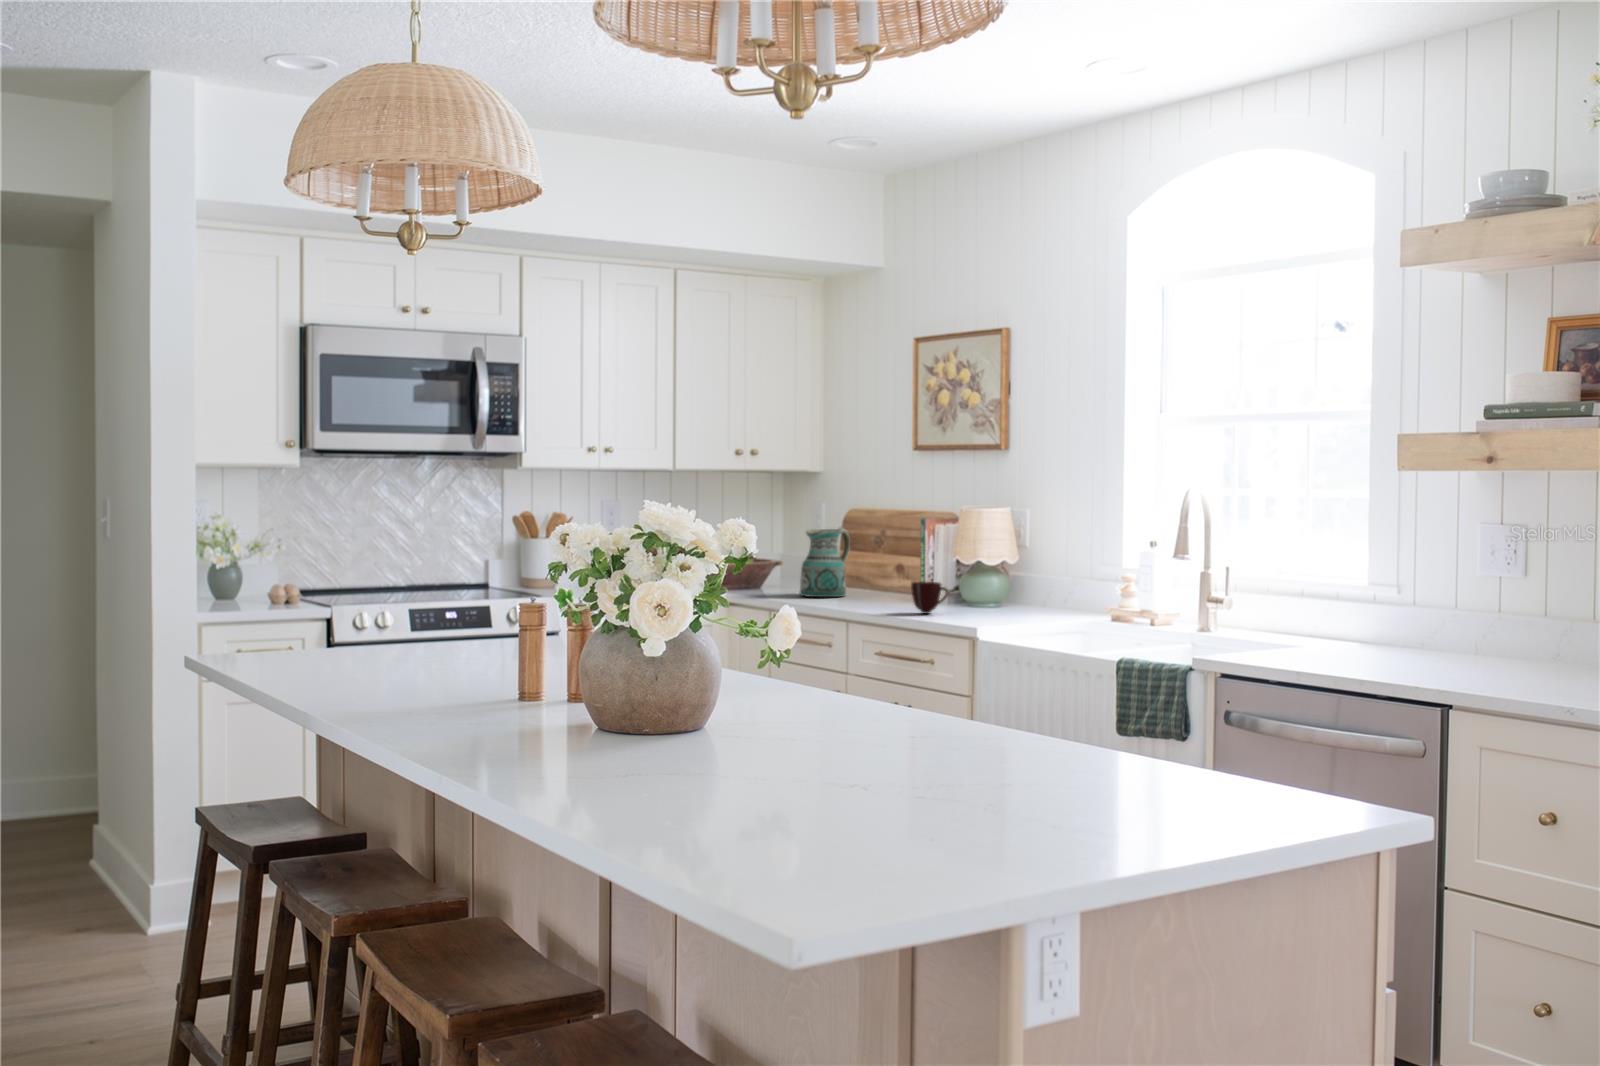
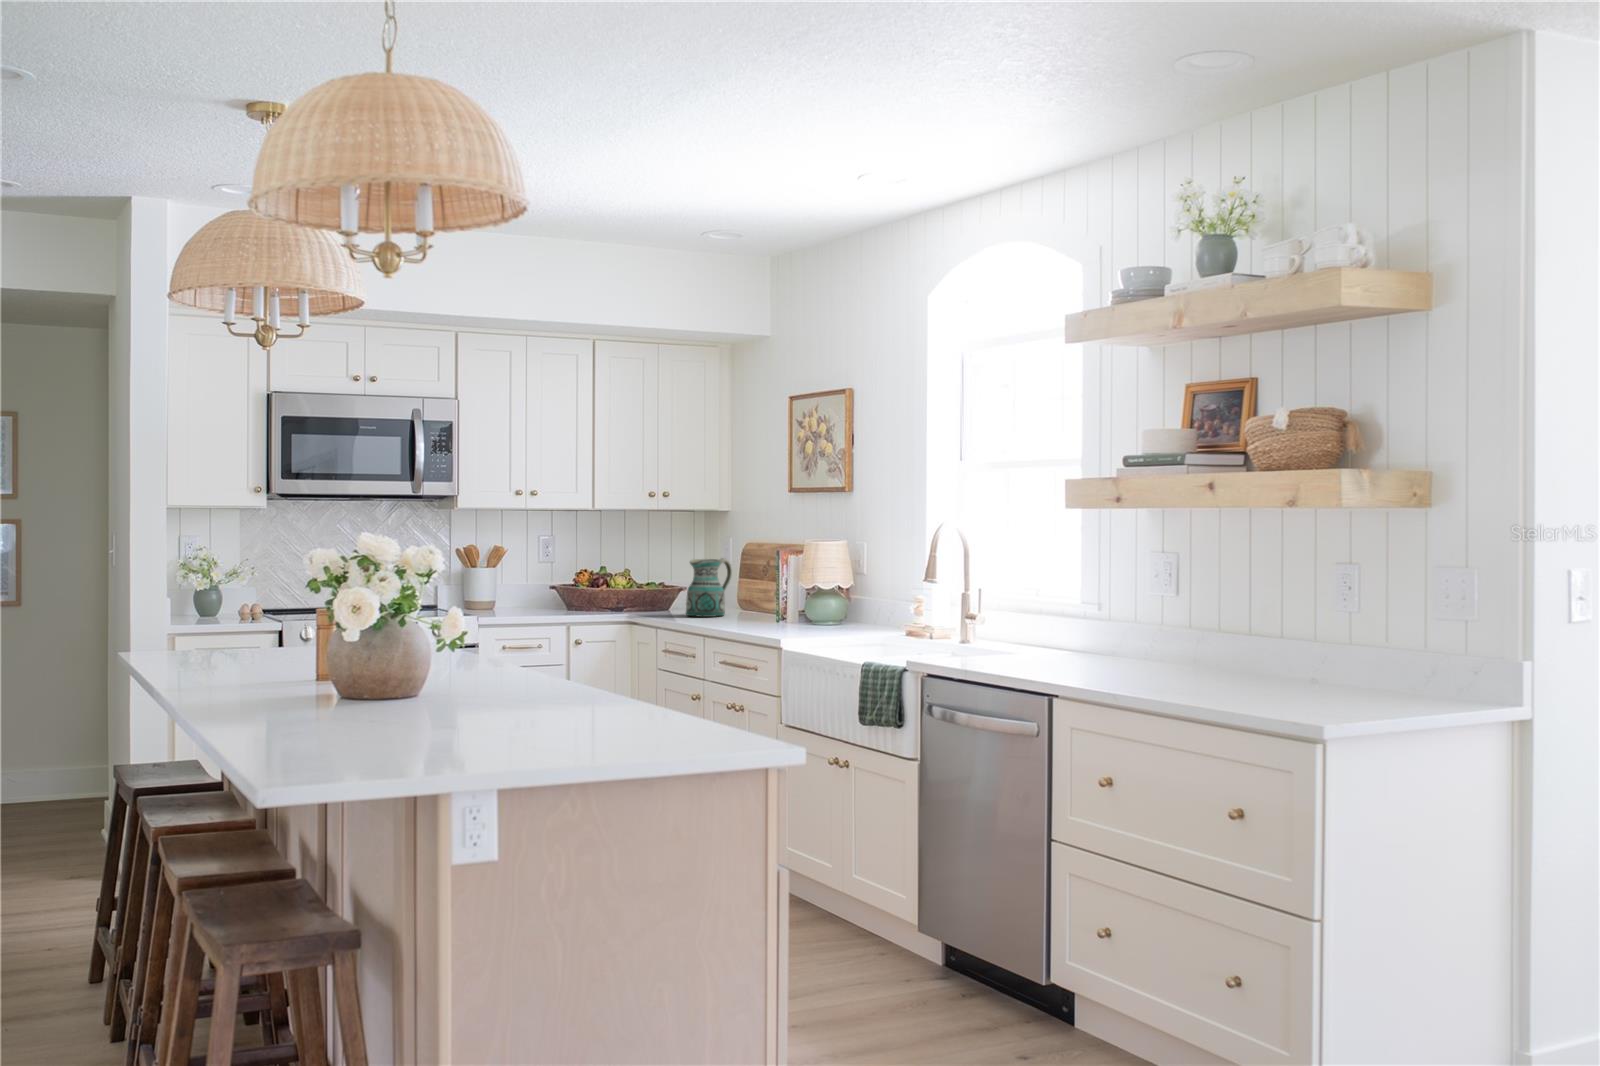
mug: present [911,582,948,614] -> none [751,603,780,629]

